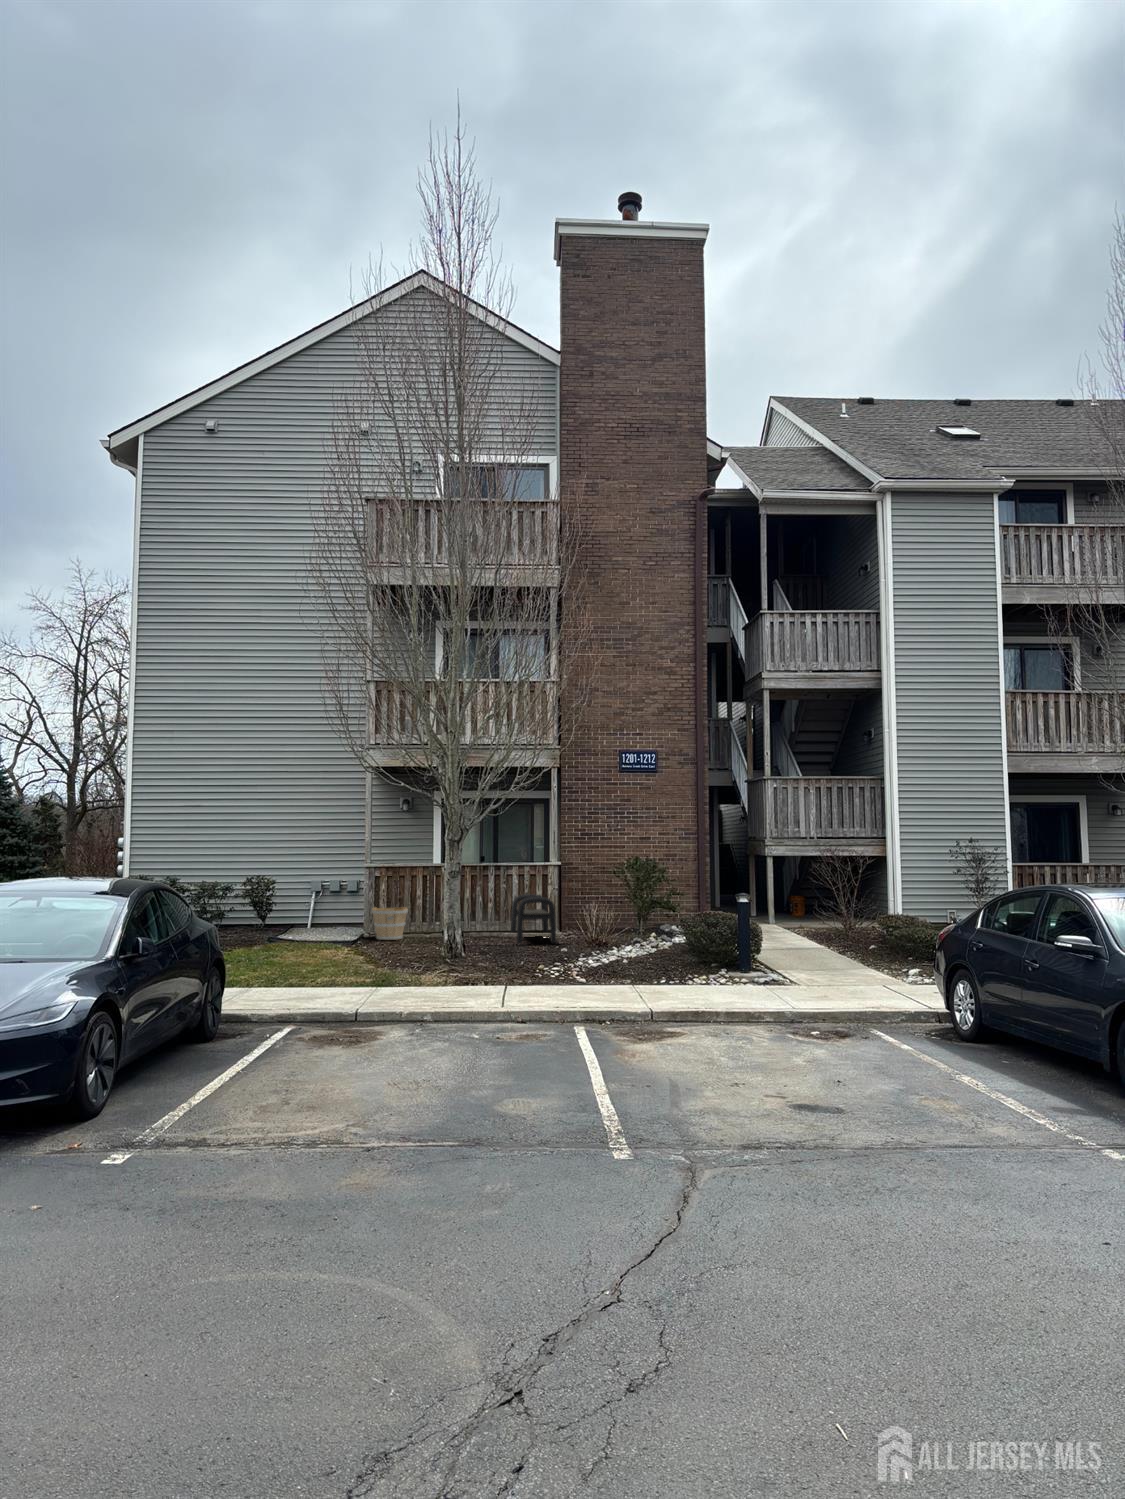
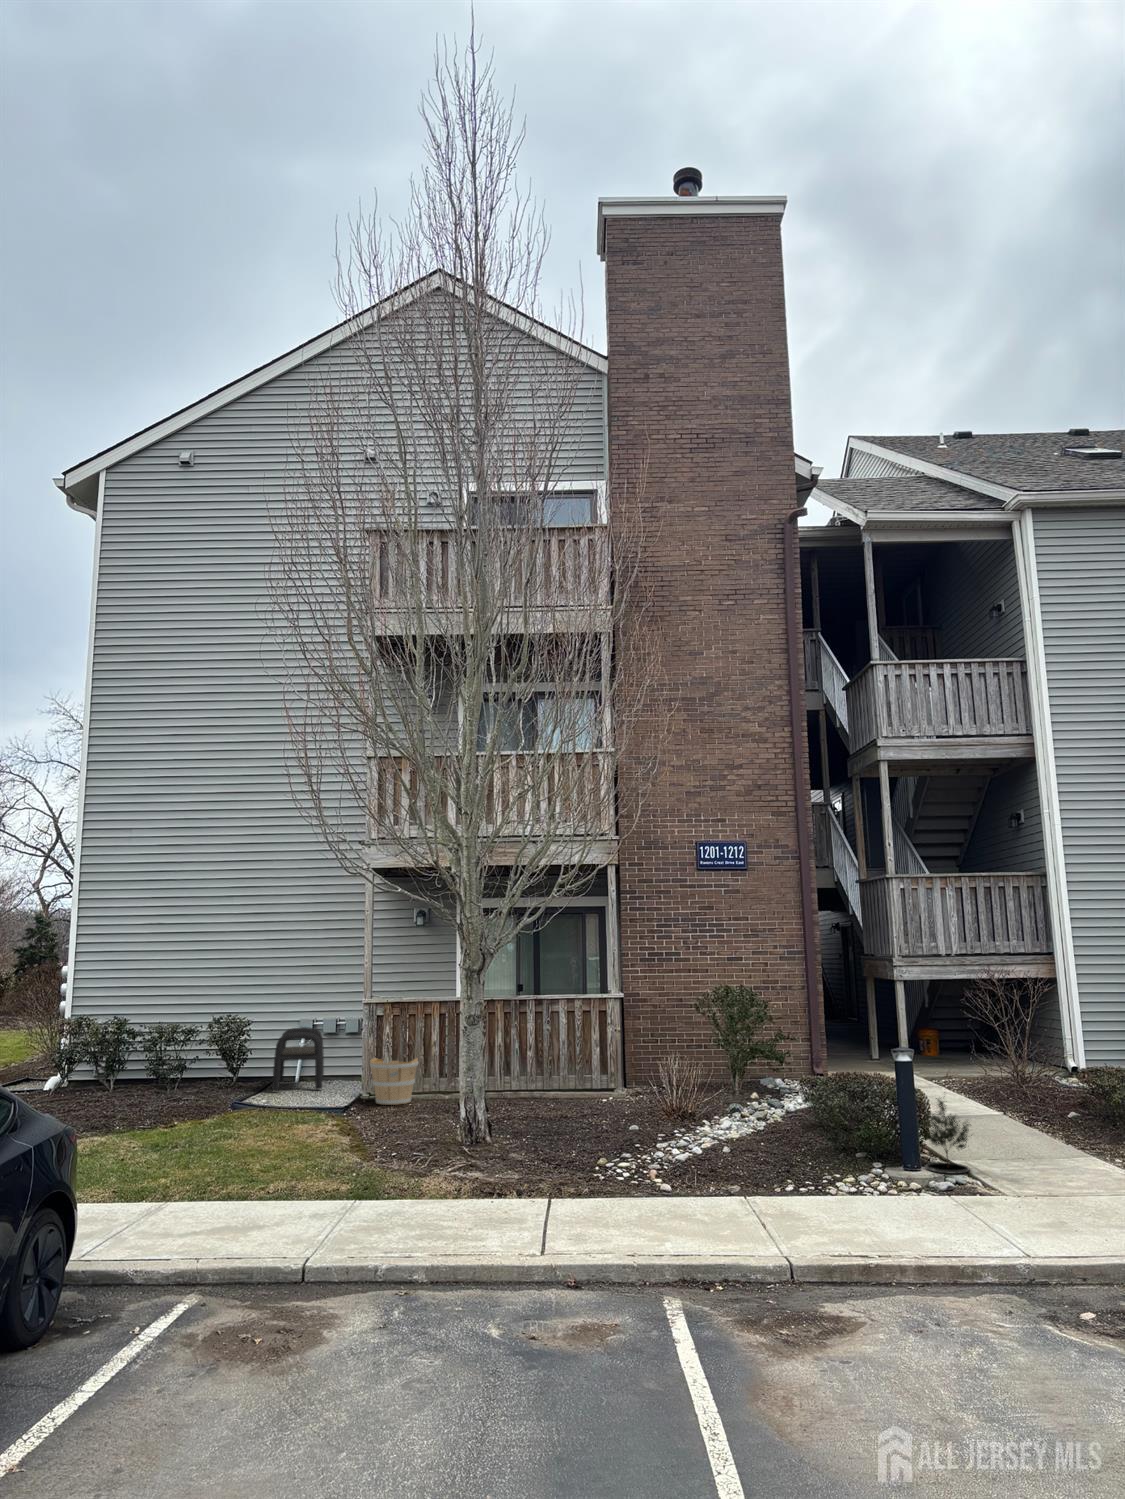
bench: present [511,894,556,944] -> present [272,1027,324,1091]
potted tree: none [753,922,788,974] -> present [925,1096,972,1174]

